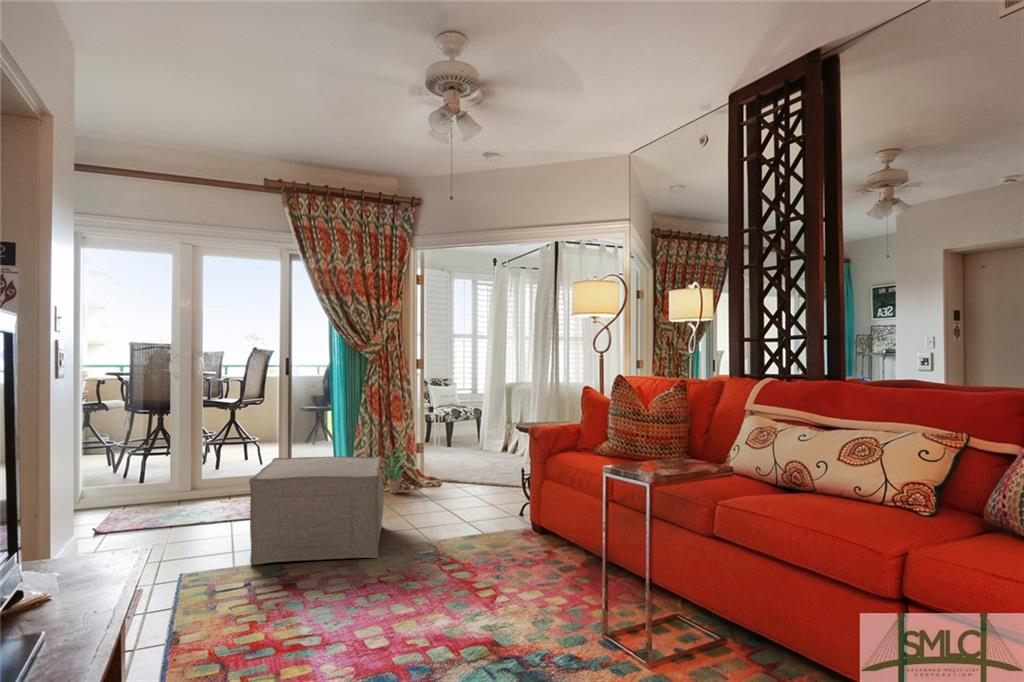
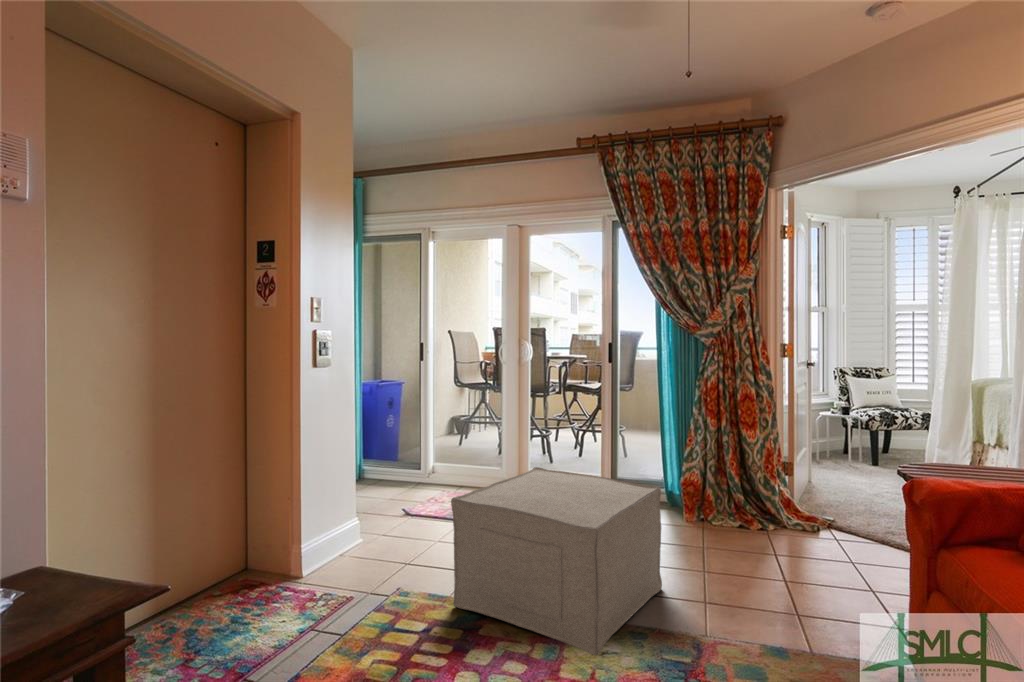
potted plant: present [384,447,405,493] -> none [715,463,754,530]

